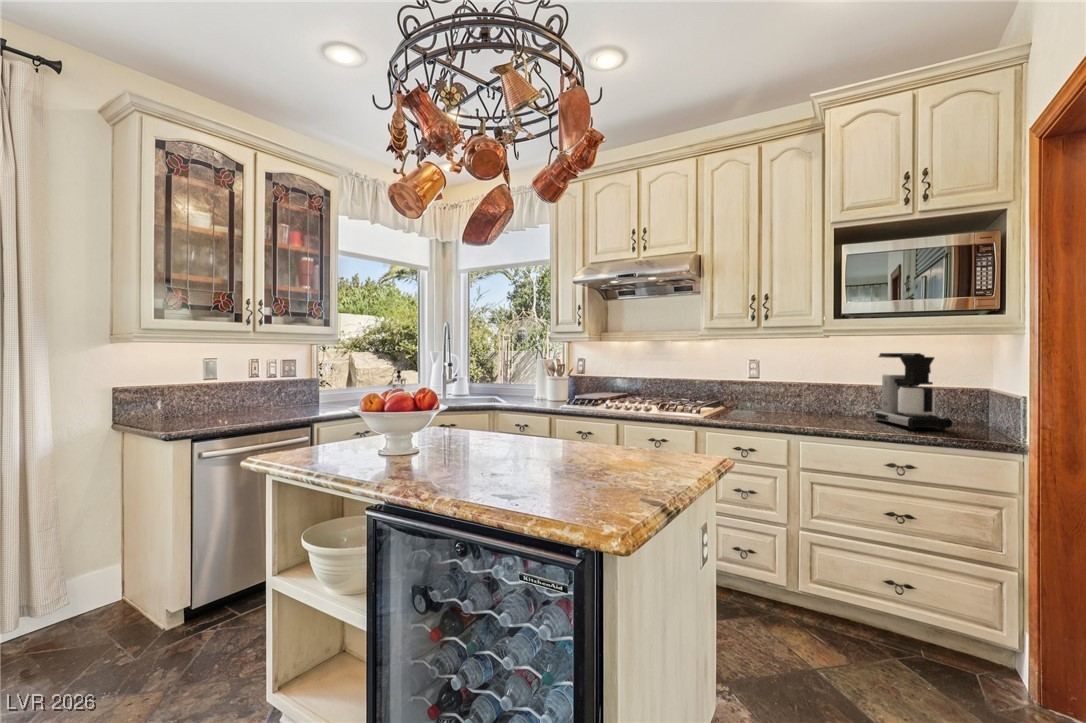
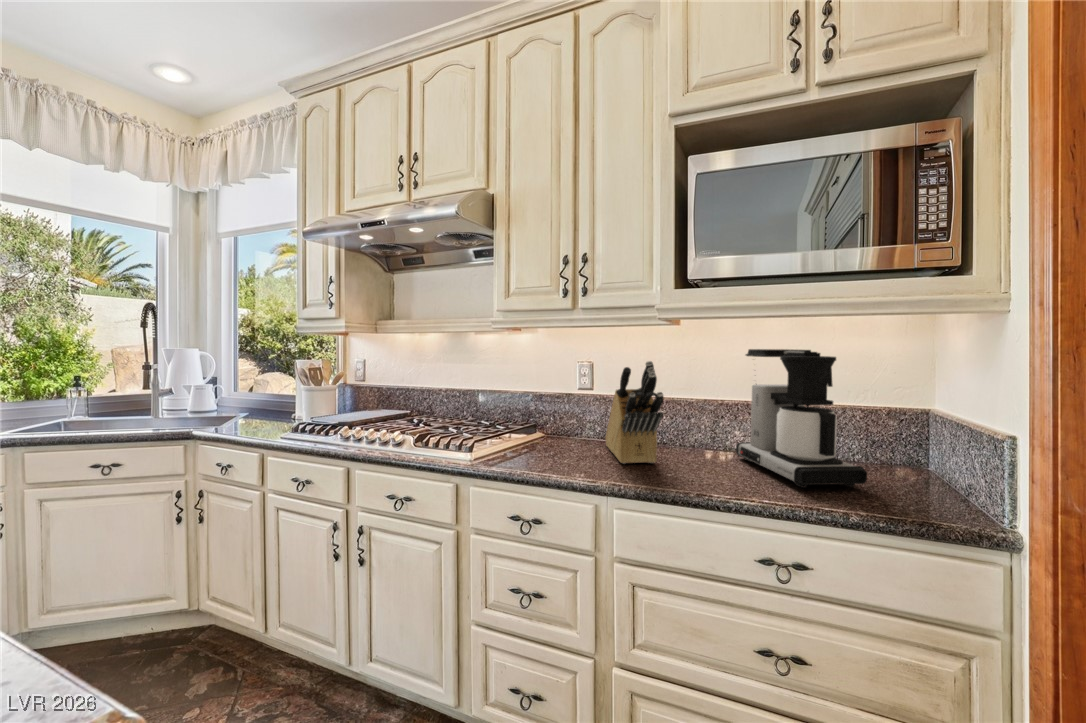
knife block: none [781,360,827,421] -> present [605,361,664,464]

